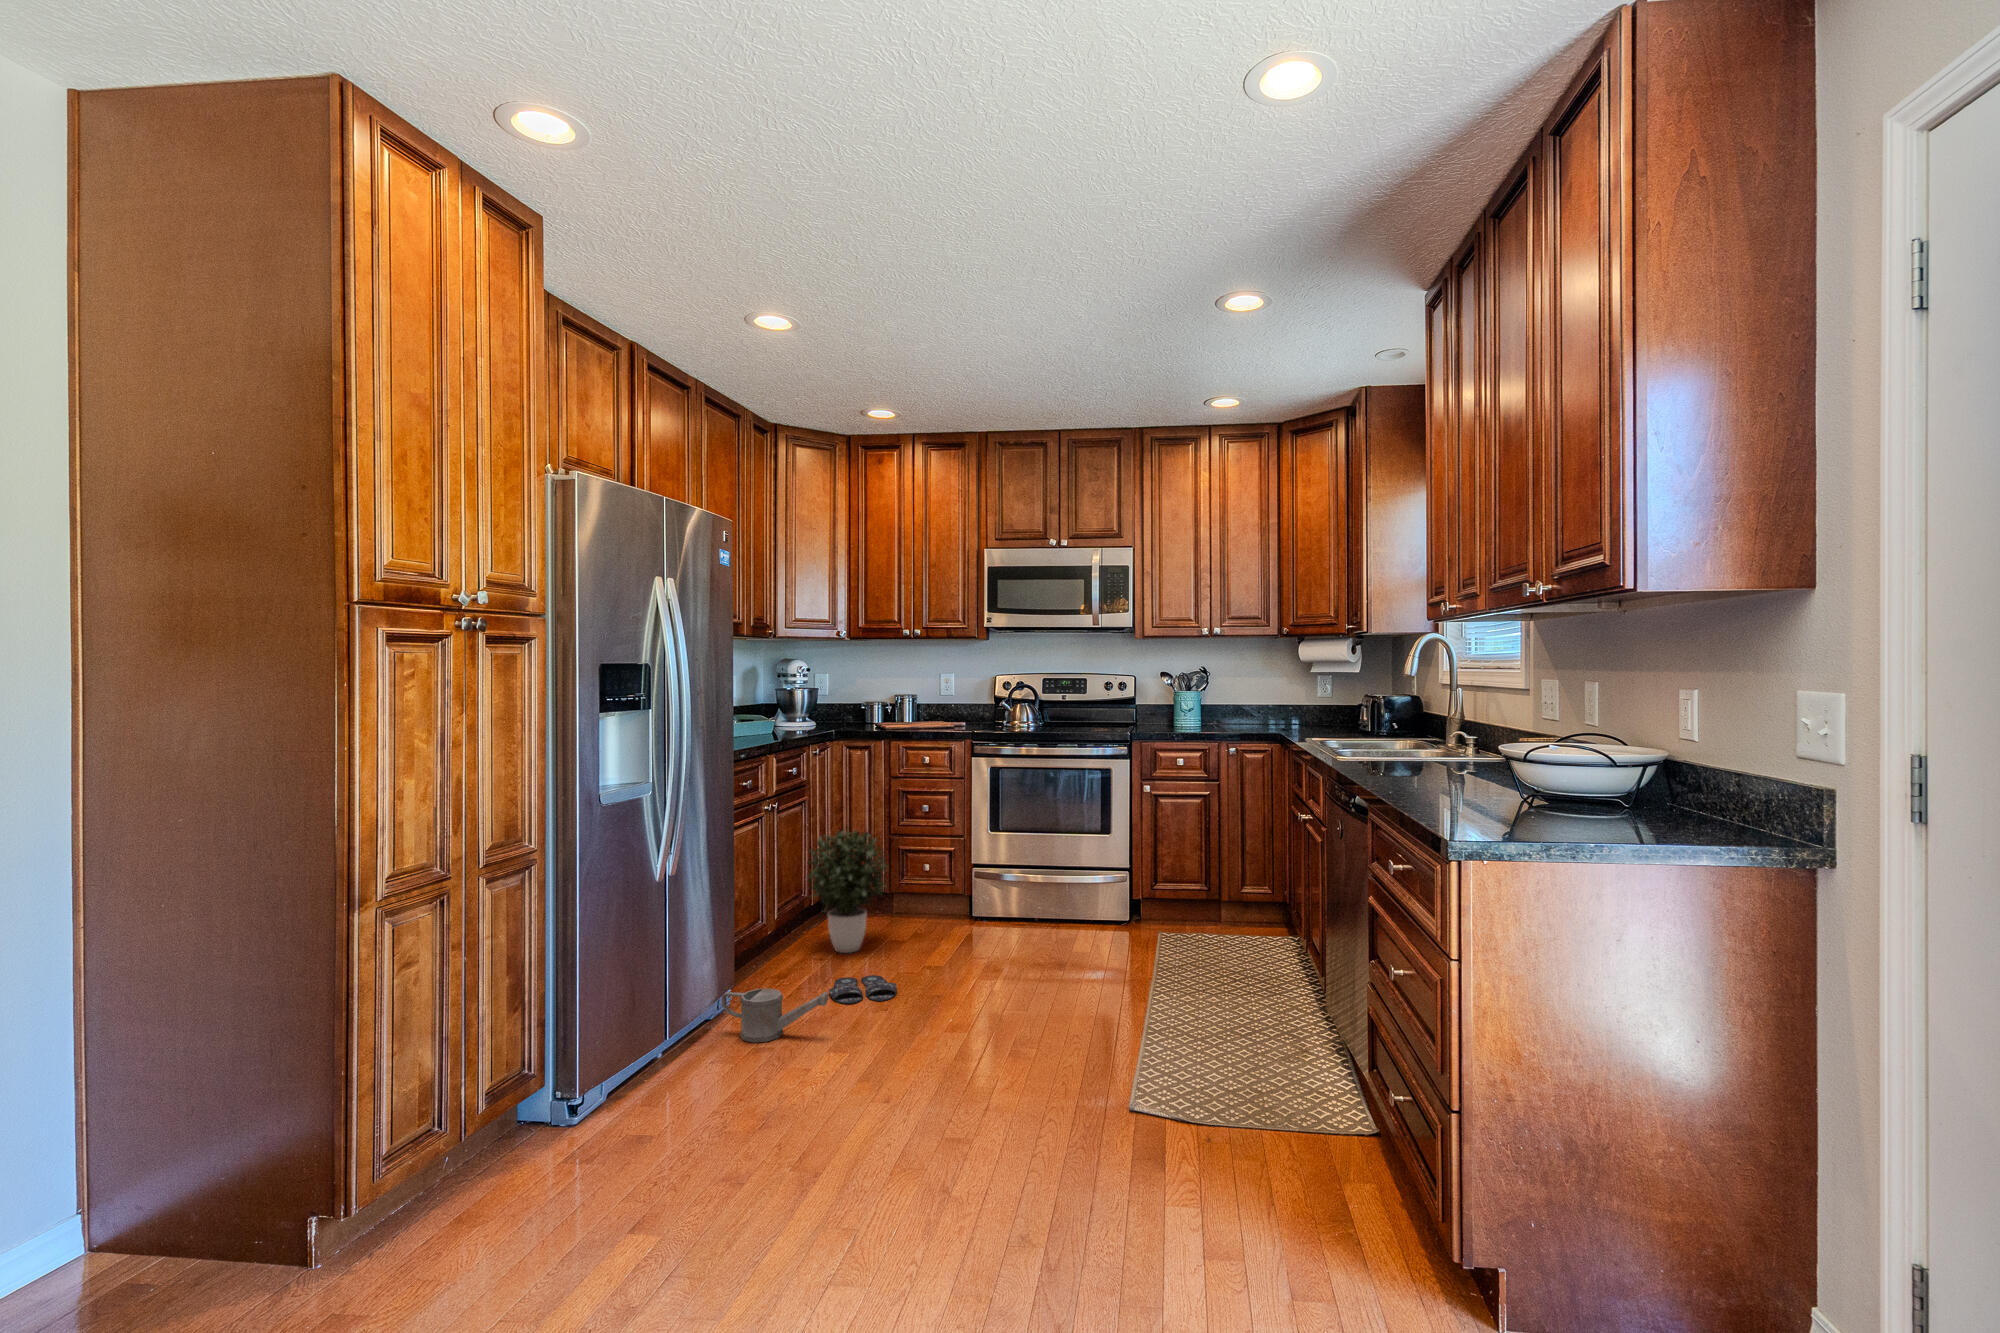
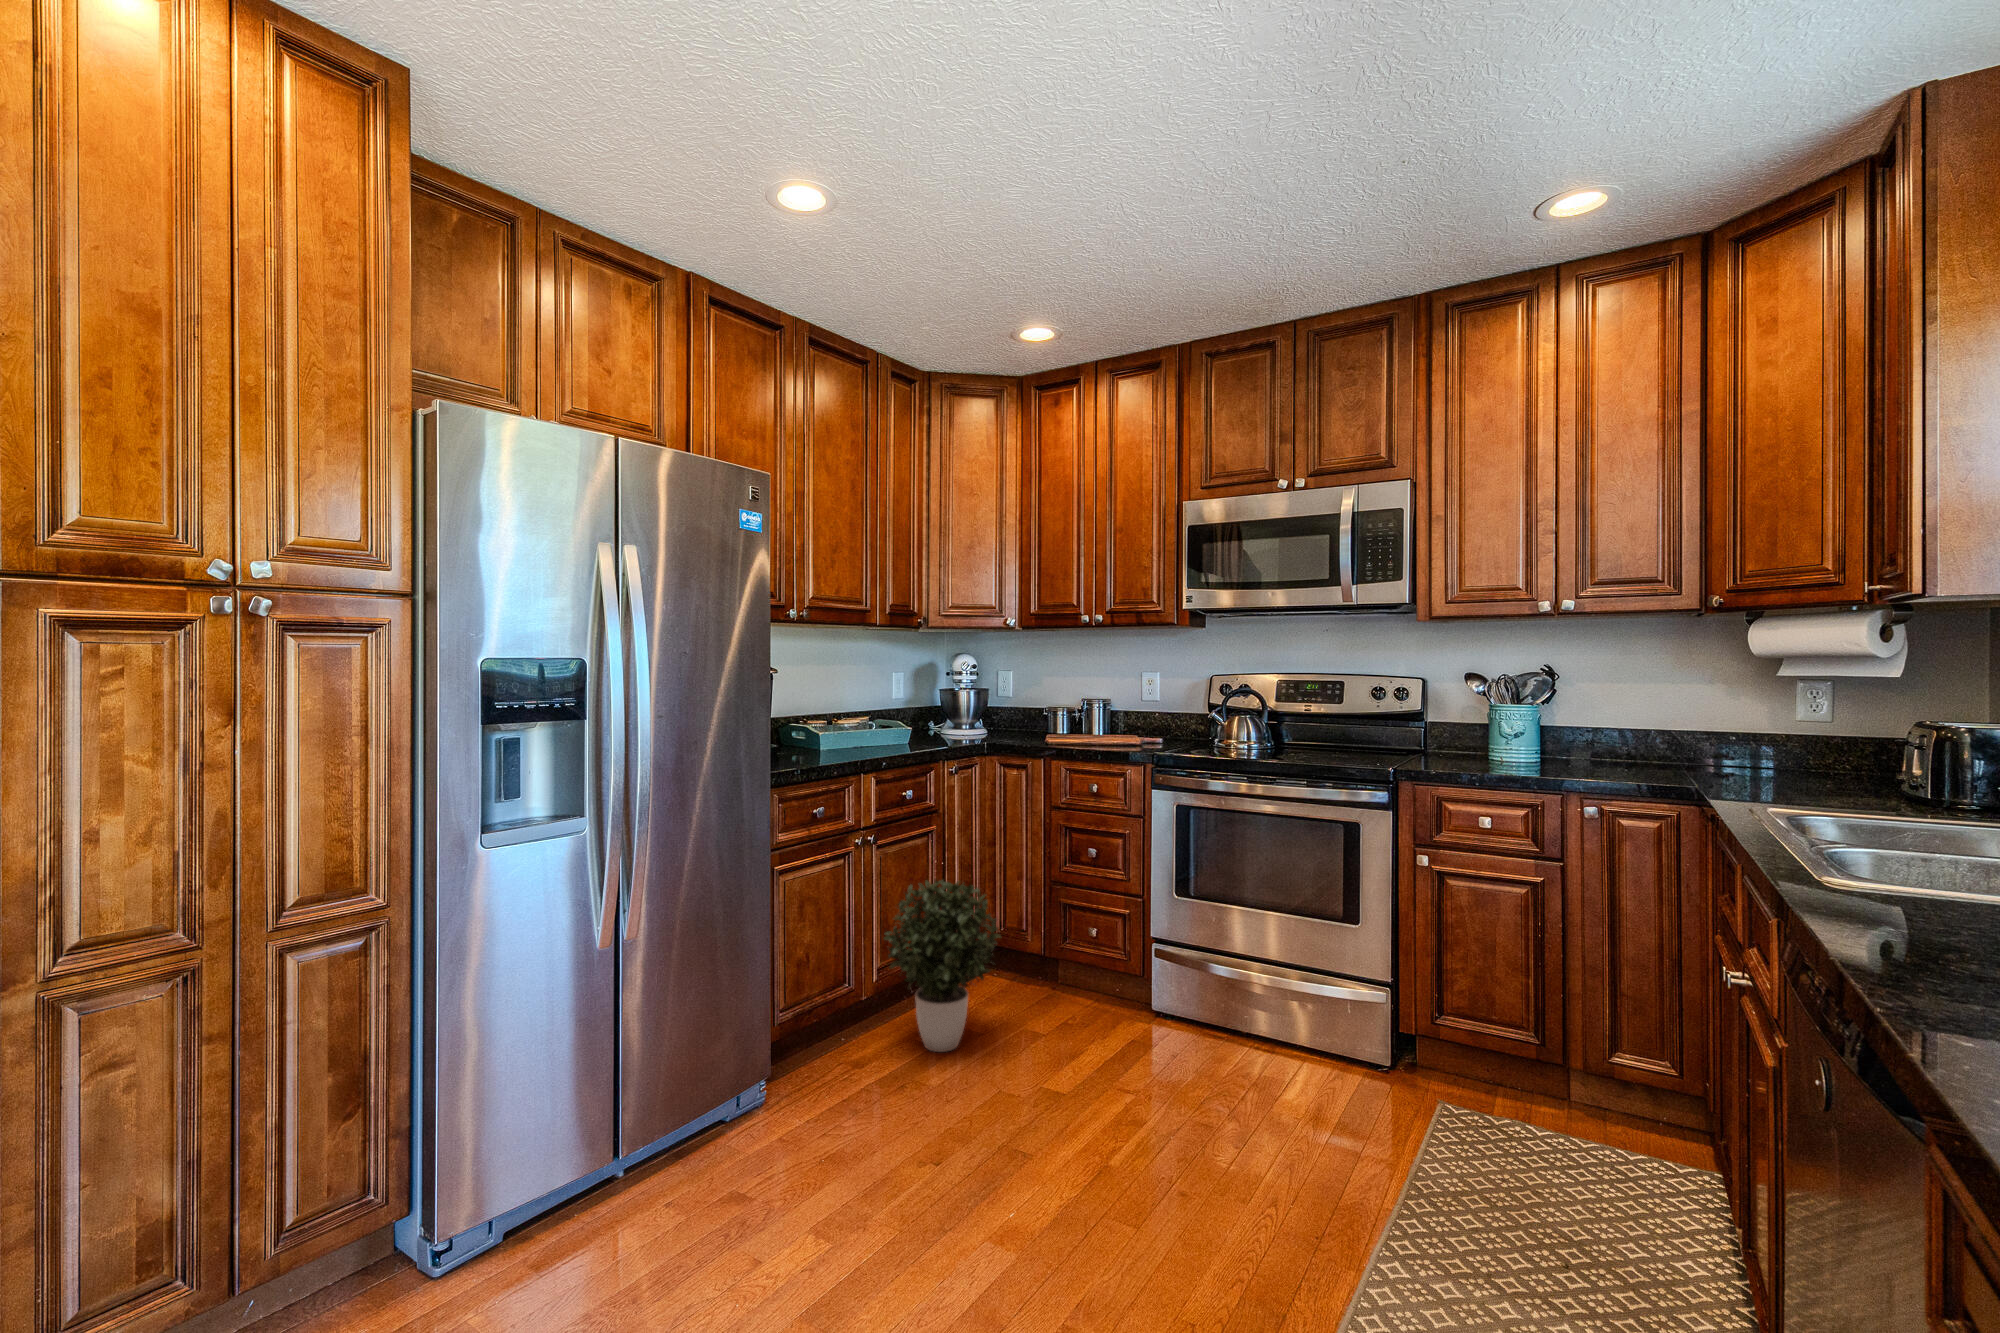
slippers: present [829,975,897,1004] -> none [830,1105,937,1175]
watering can: present [722,988,828,1043] -> none [632,1126,746,1230]

